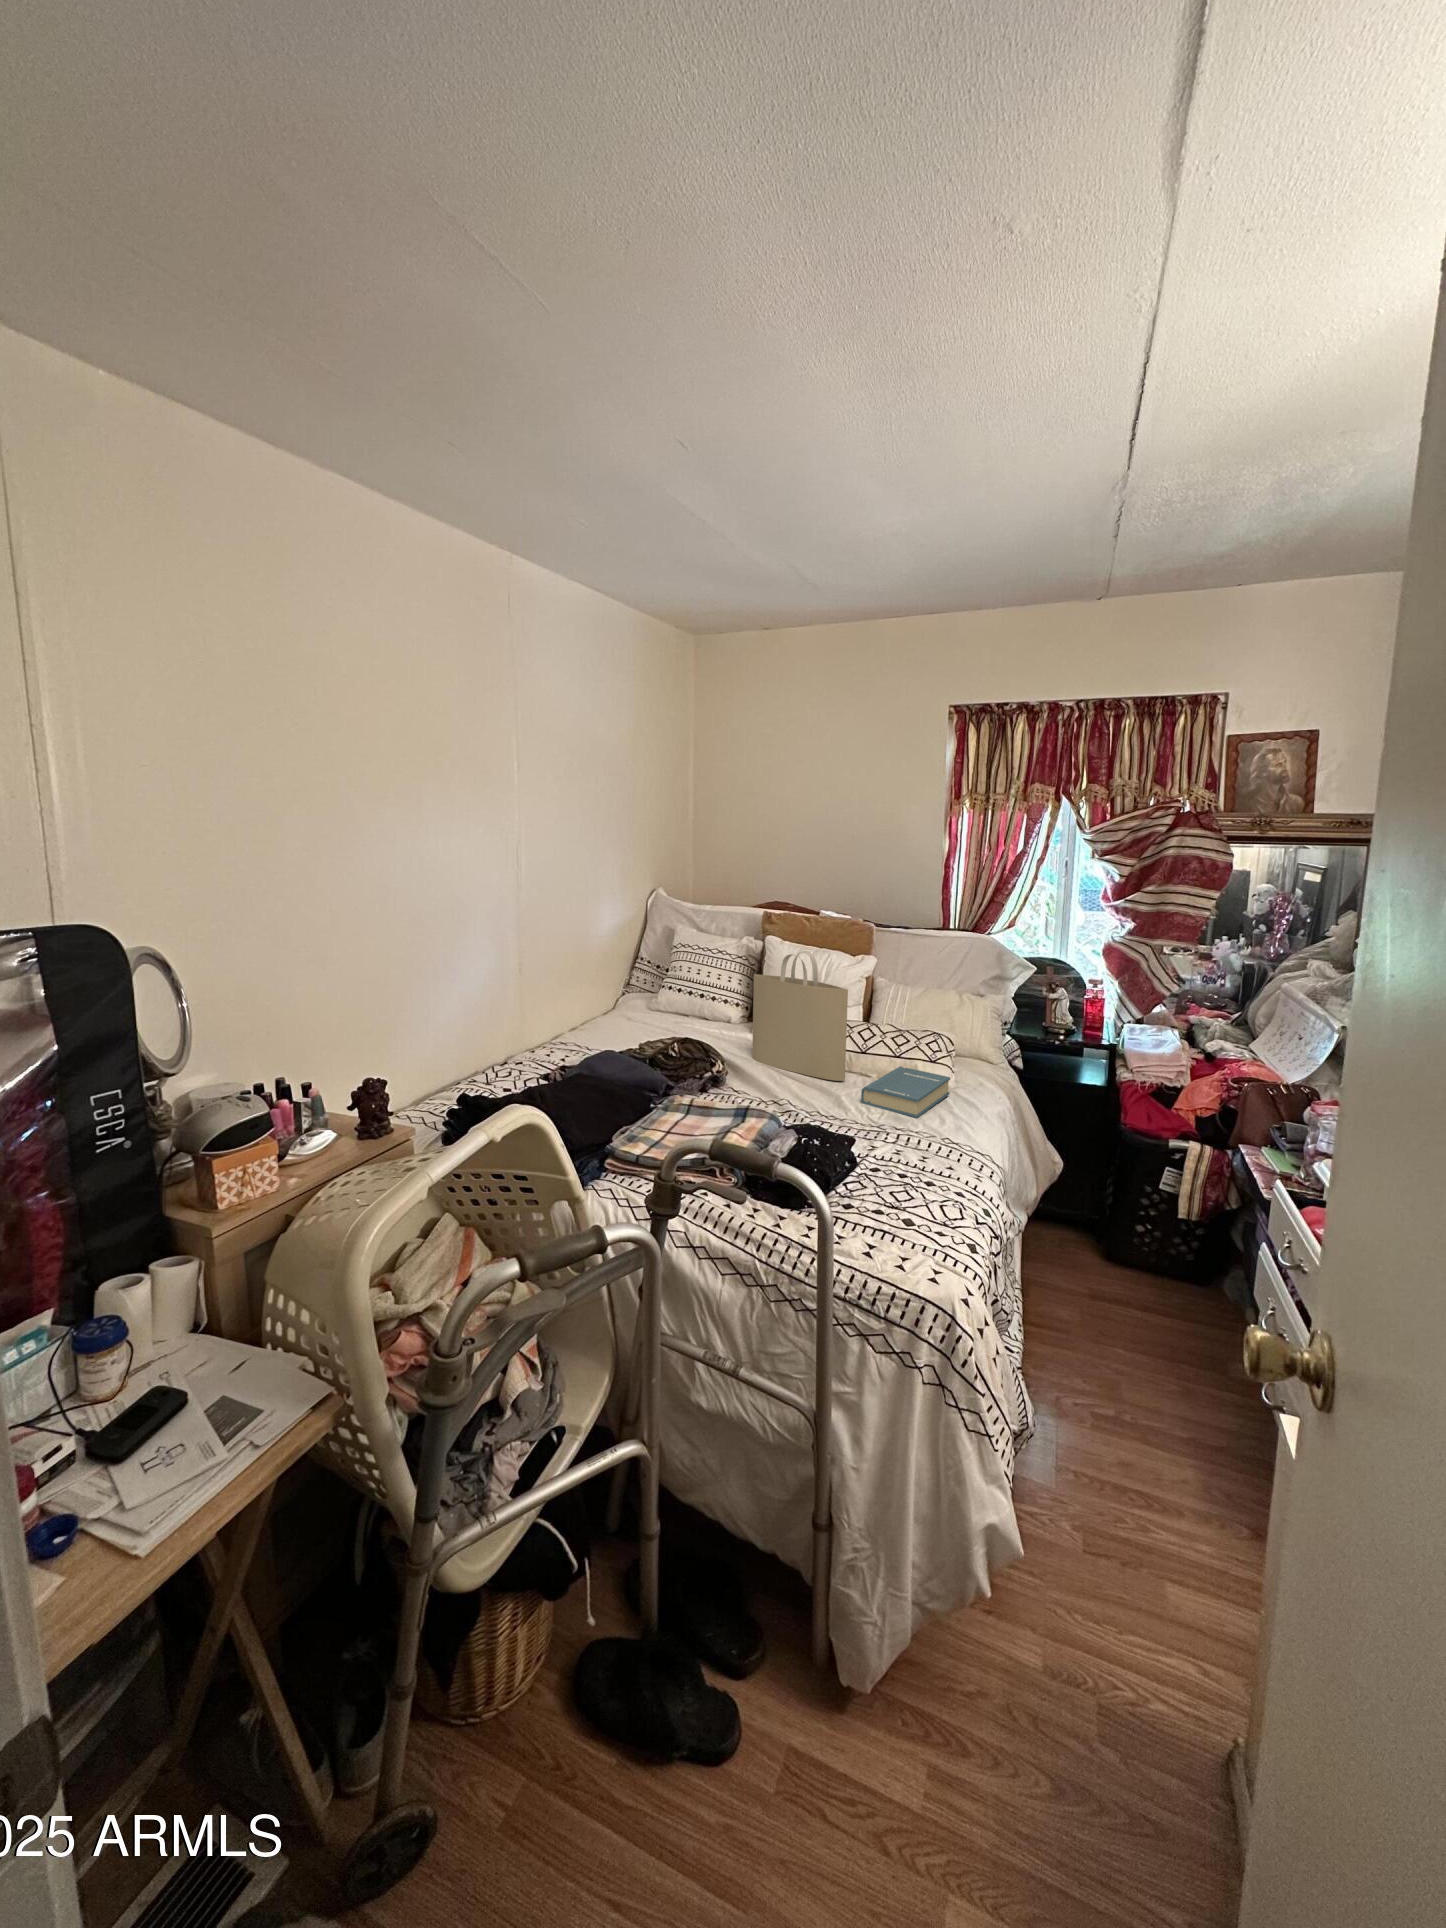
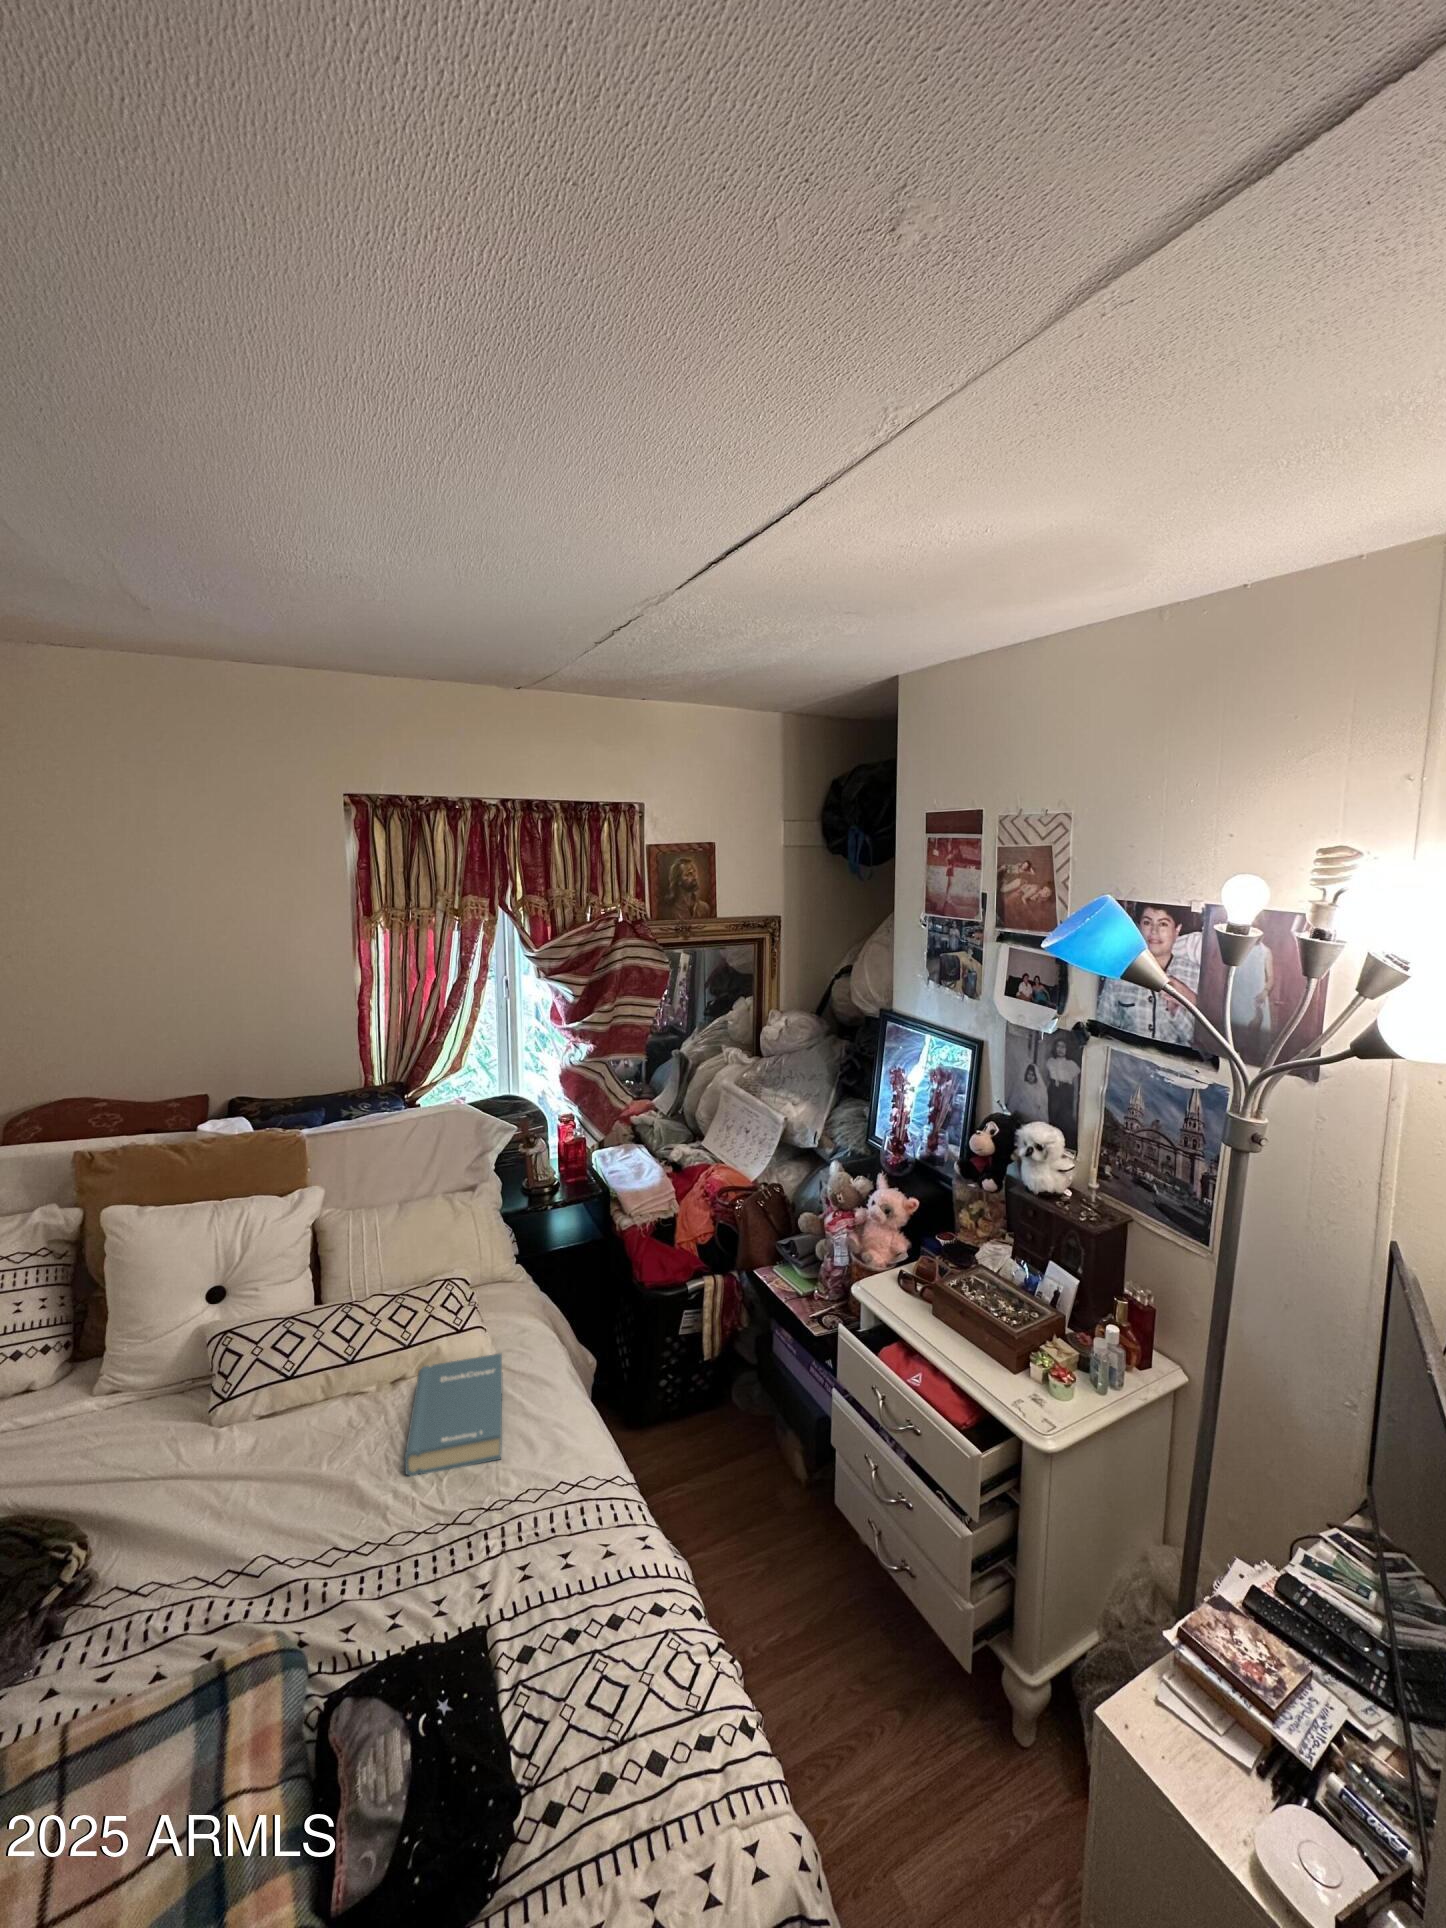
tote bag: present [752,951,848,1081] -> none [126,1258,349,1479]

